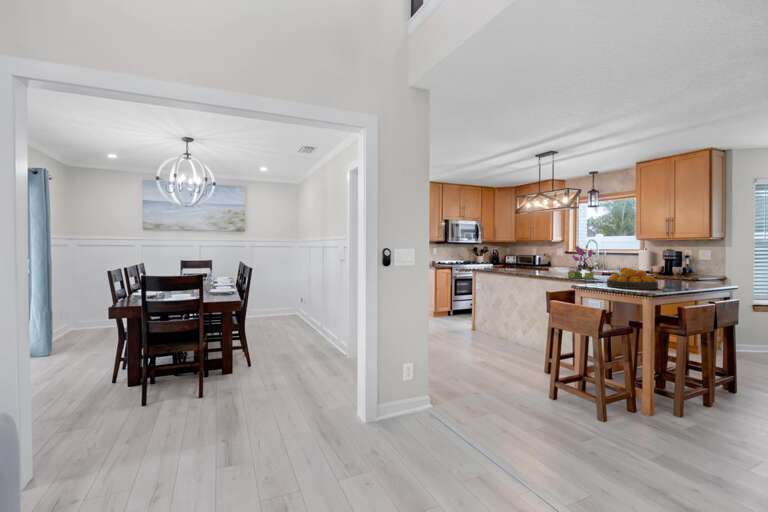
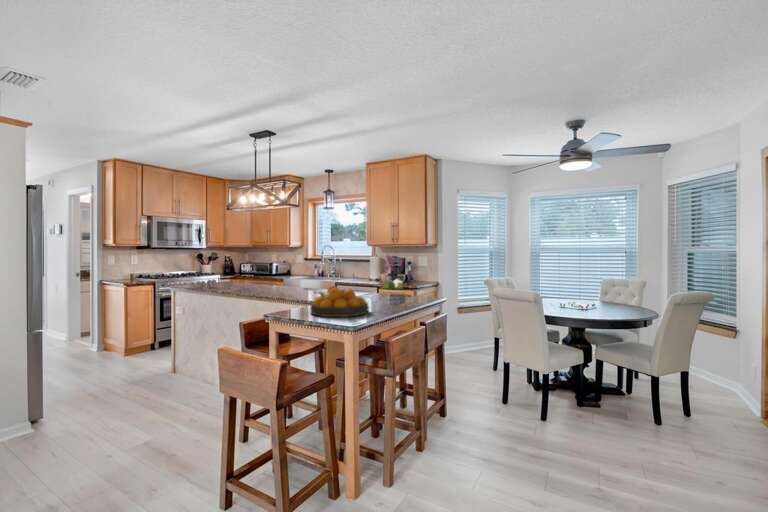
flower arrangement: present [568,246,594,279] -> present [382,254,404,289]

